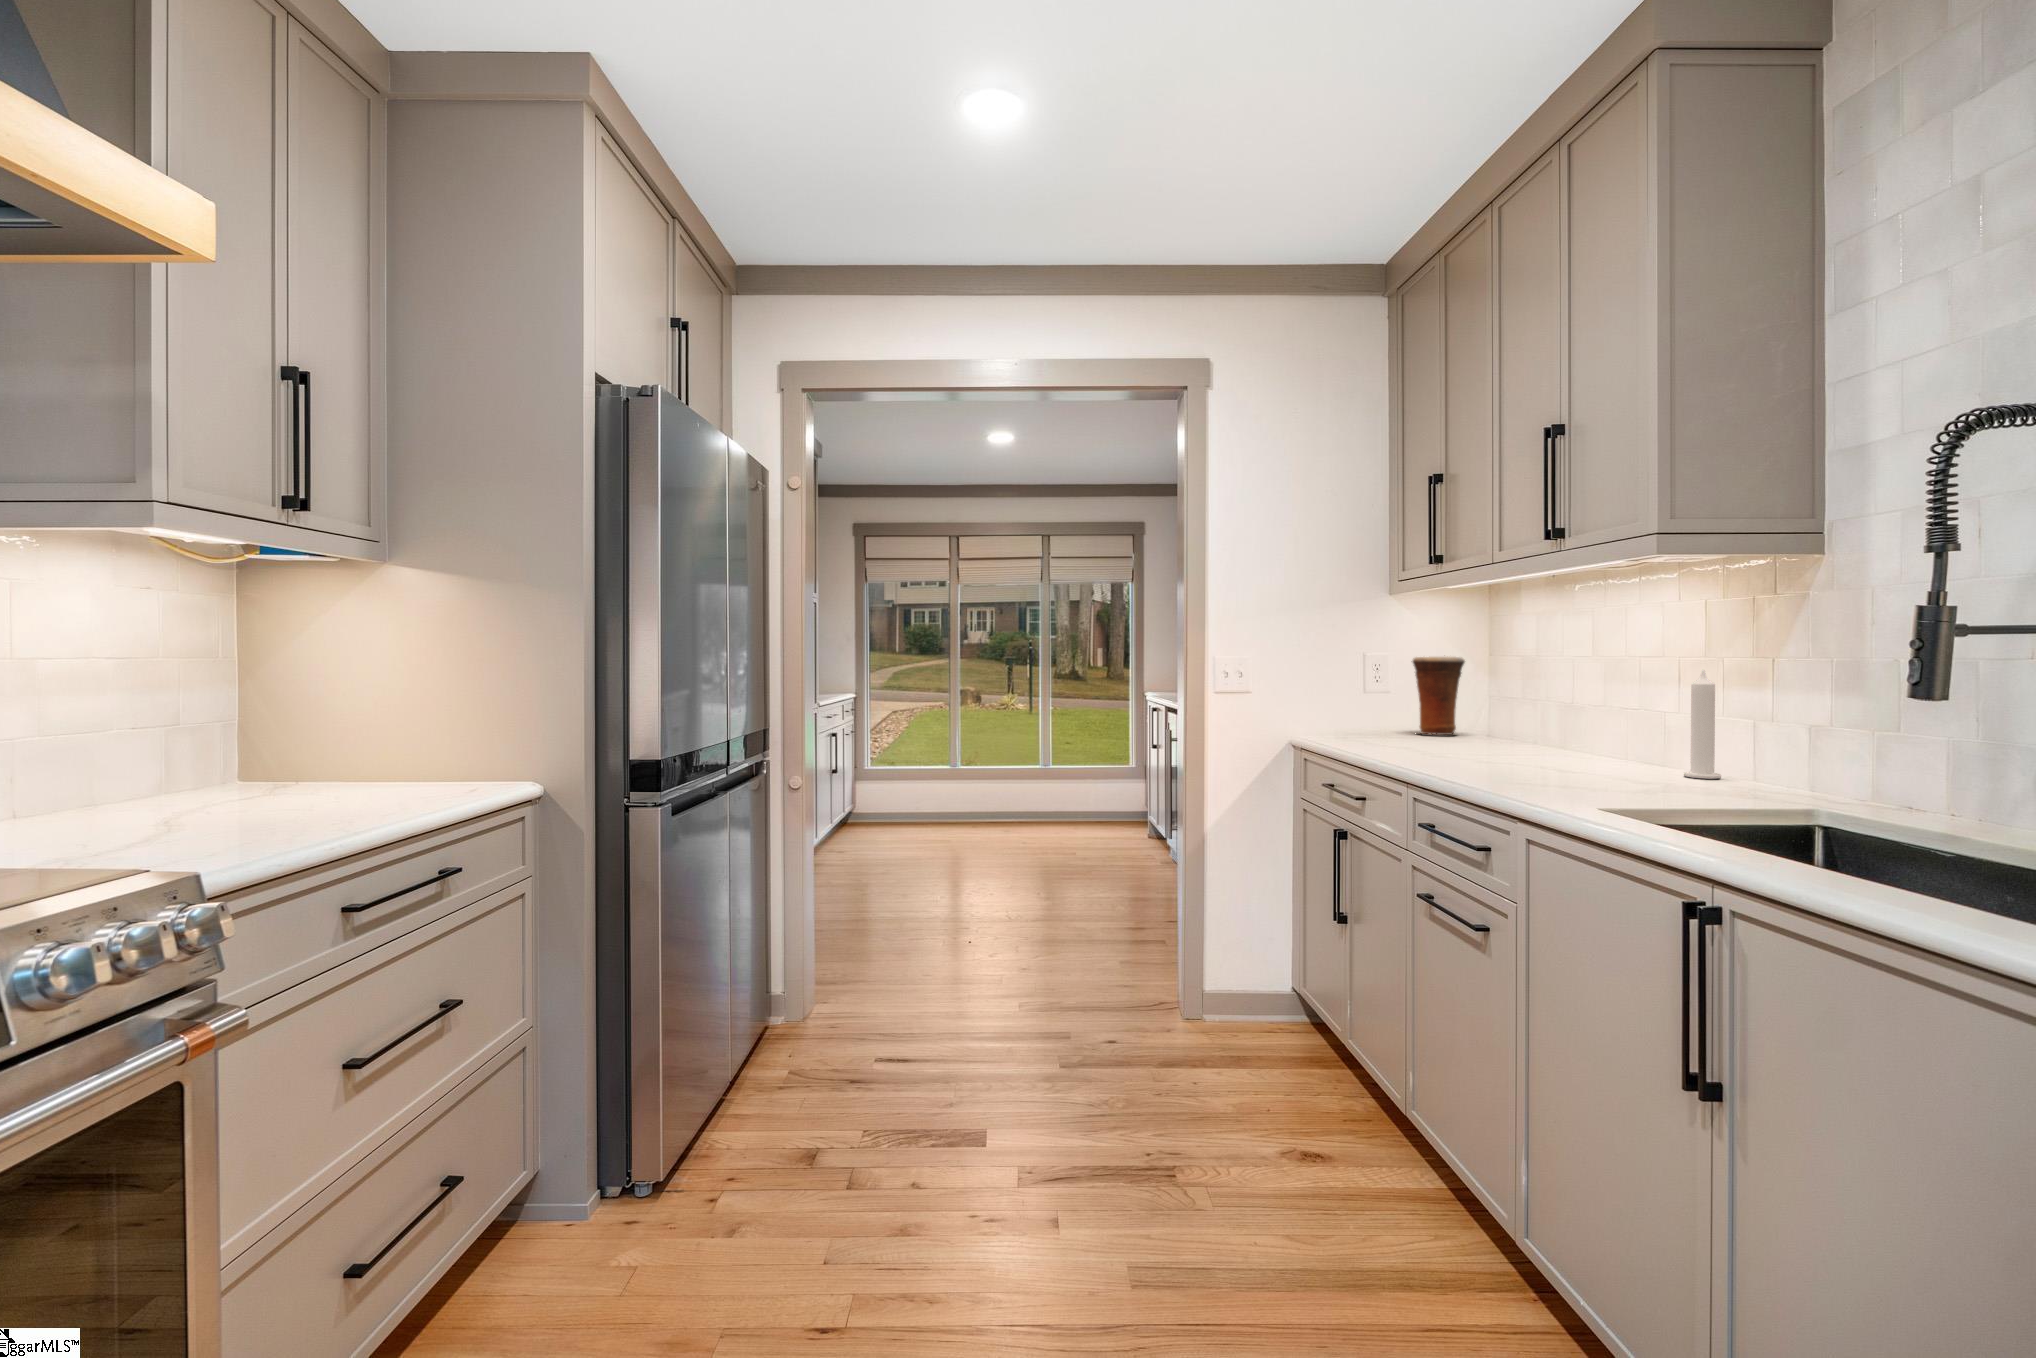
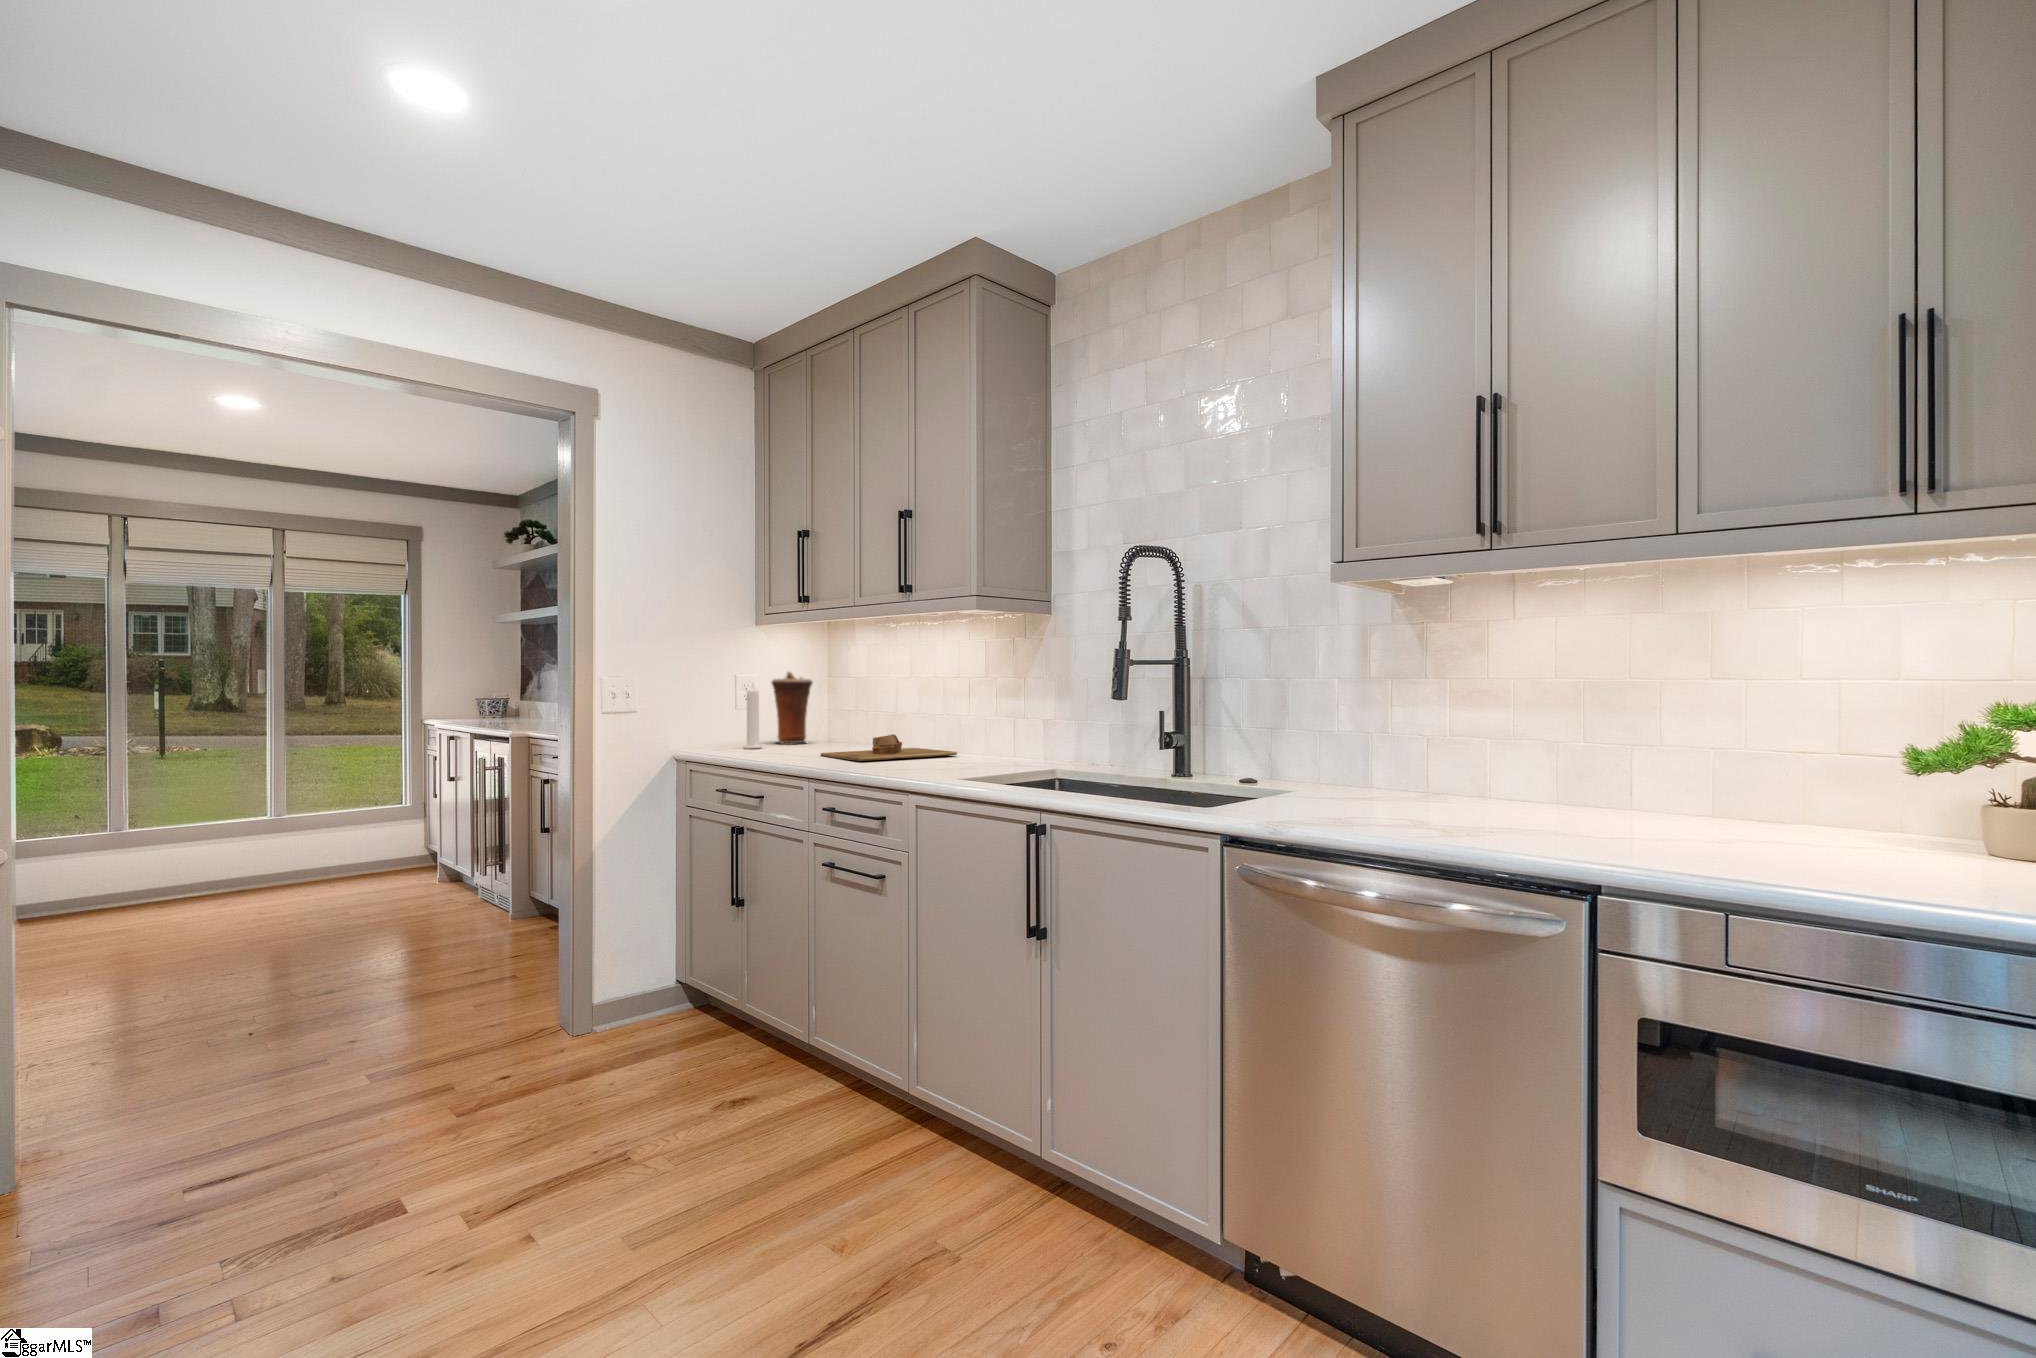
candle: present [1684,670,1721,779] -> present [743,683,763,749]
cutting board: none [1449,732,1652,767] -> present [821,734,957,761]

